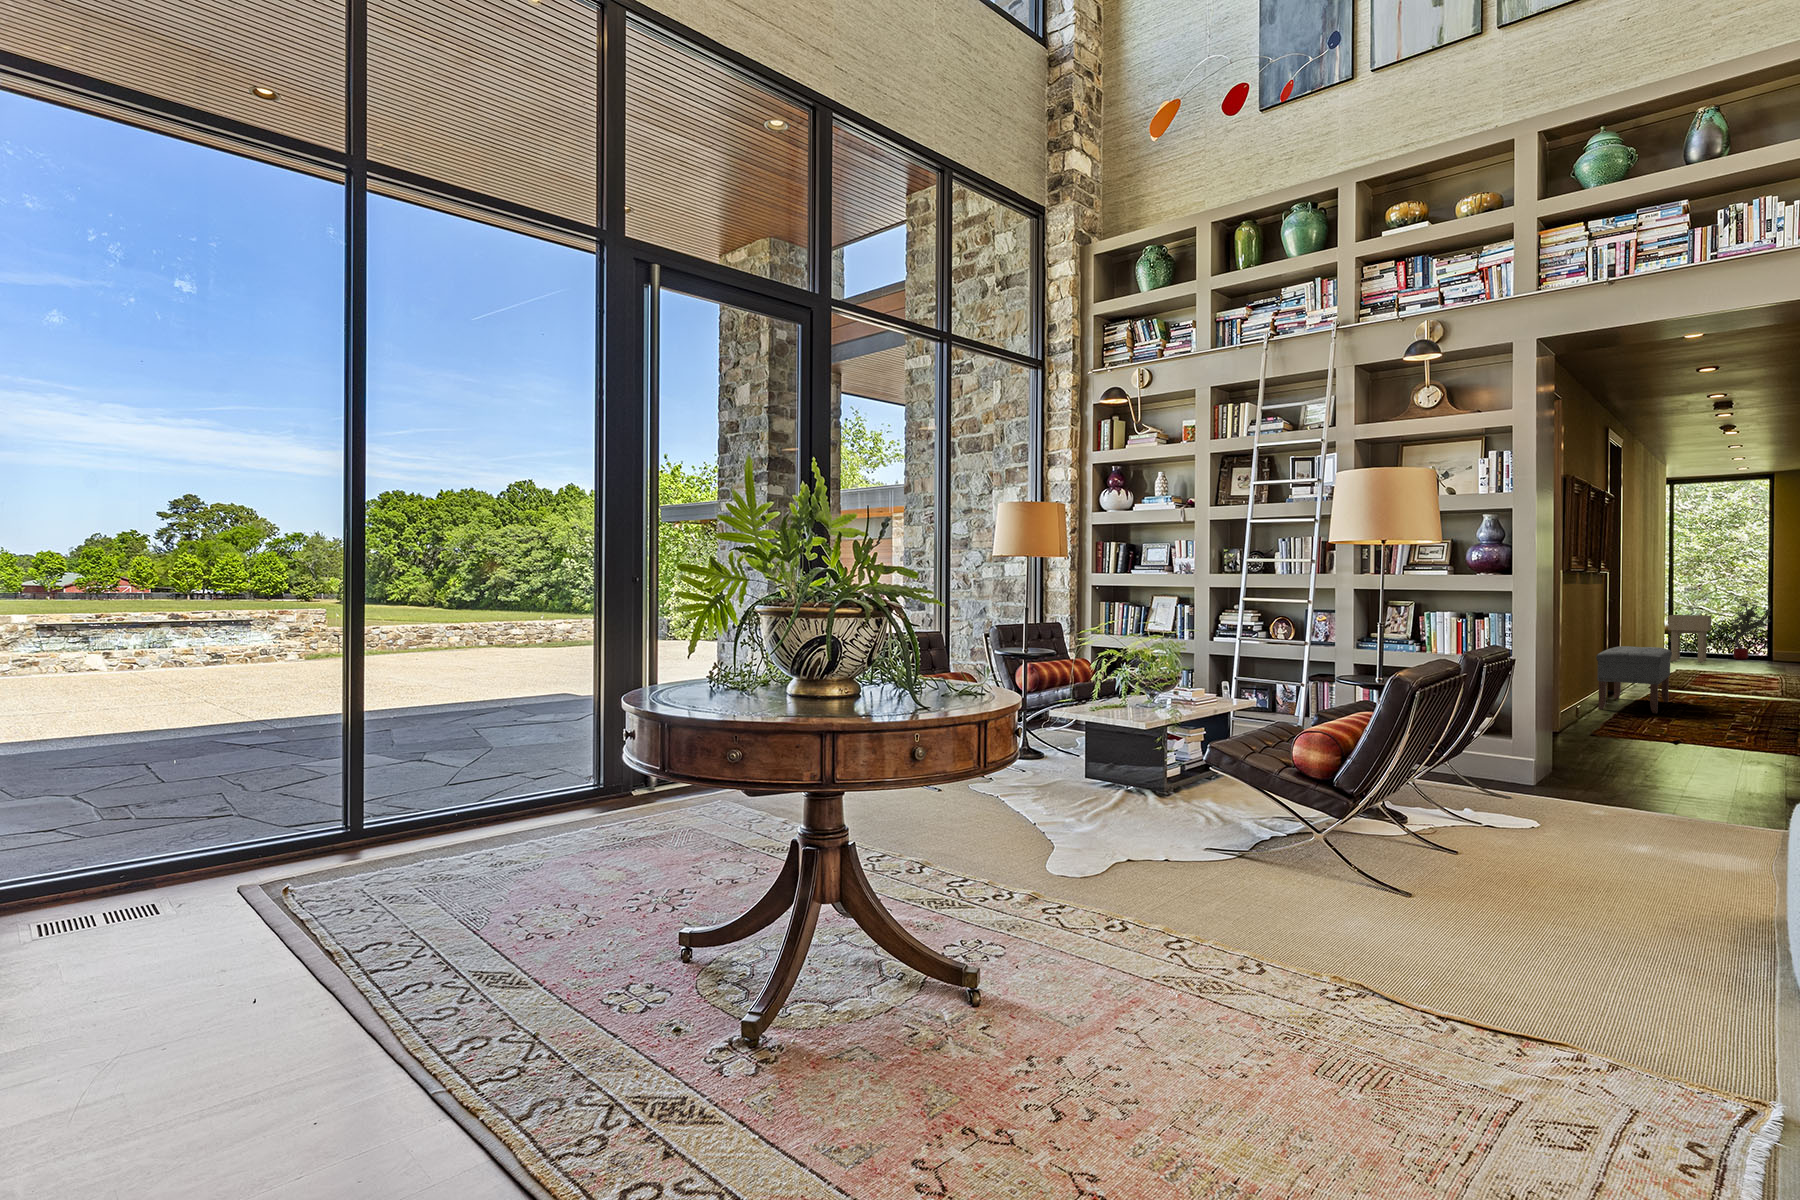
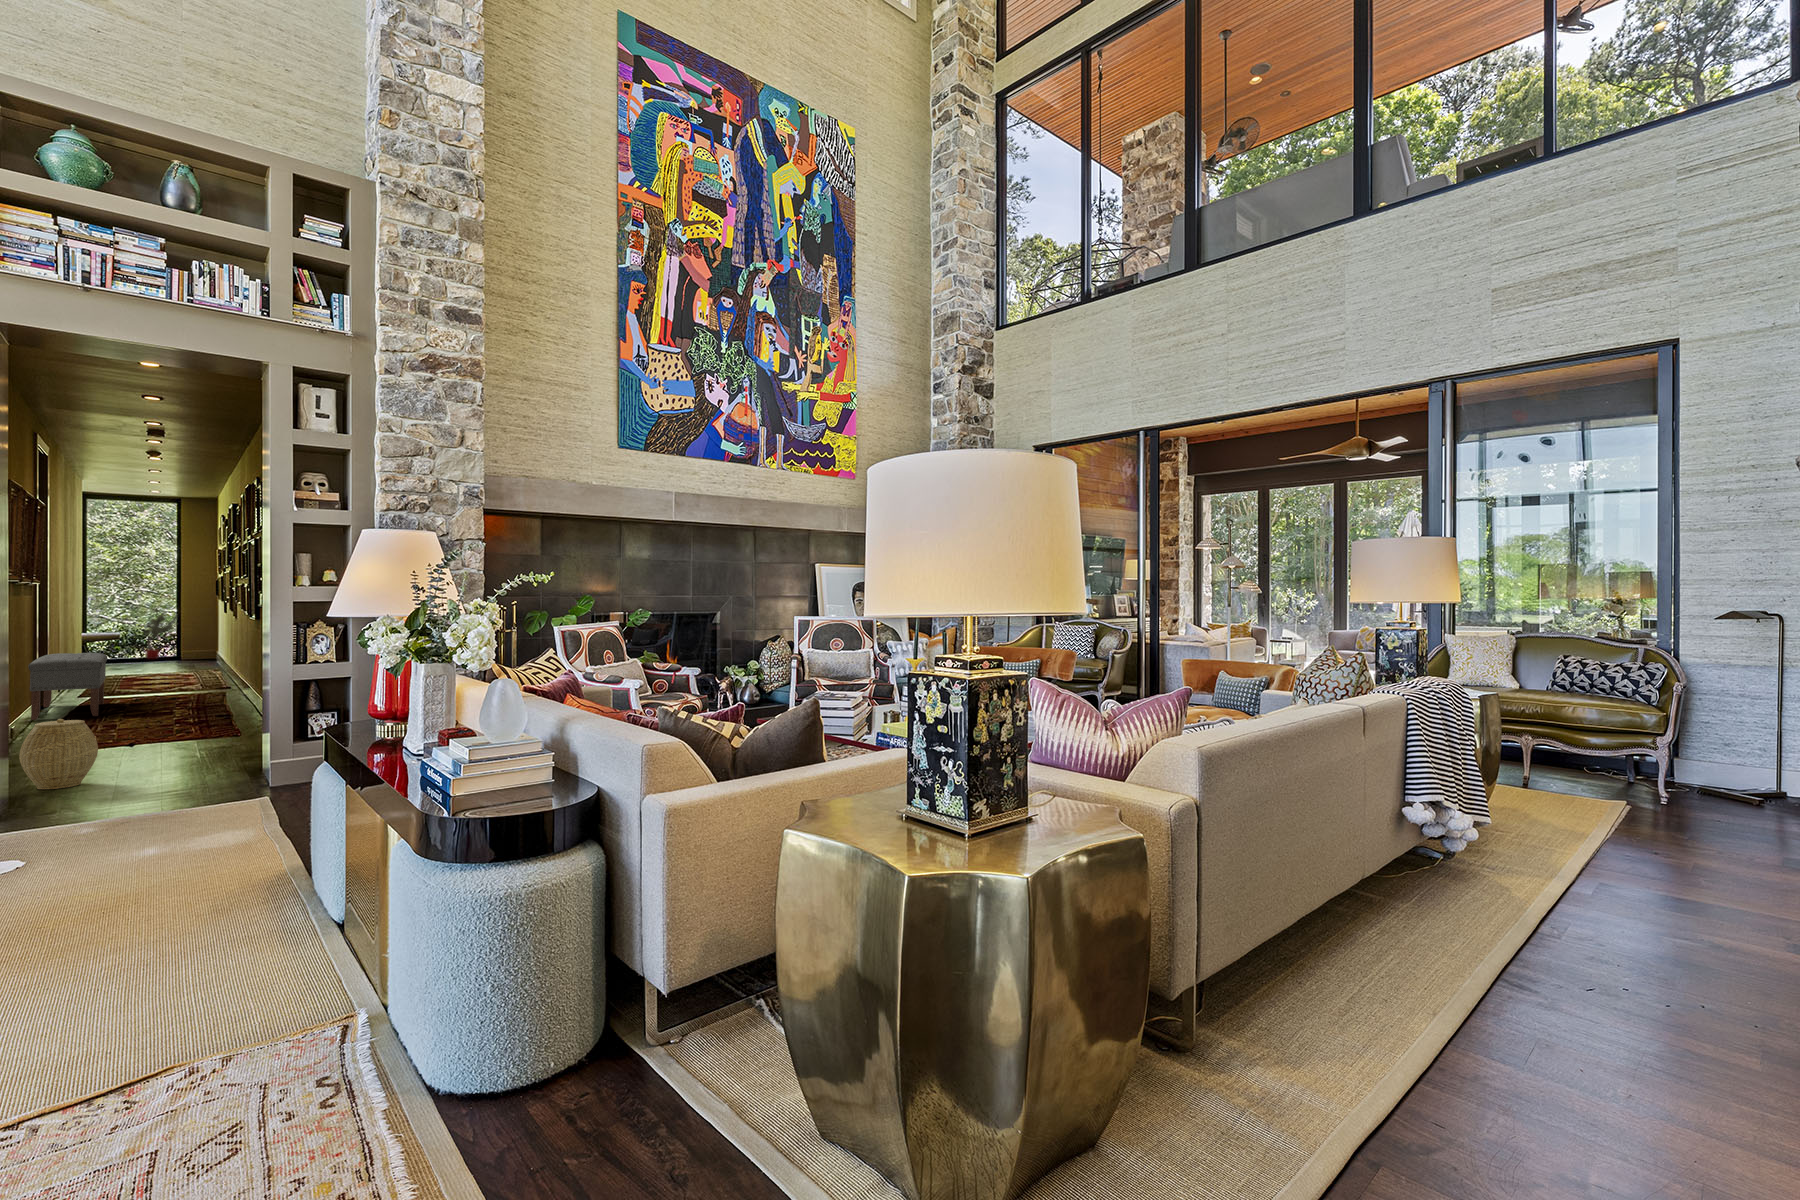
side table: present [1668,615,1711,662] -> none [84,621,126,665]
woven basket: none [1562,708,1627,776] -> present [19,719,98,789]

